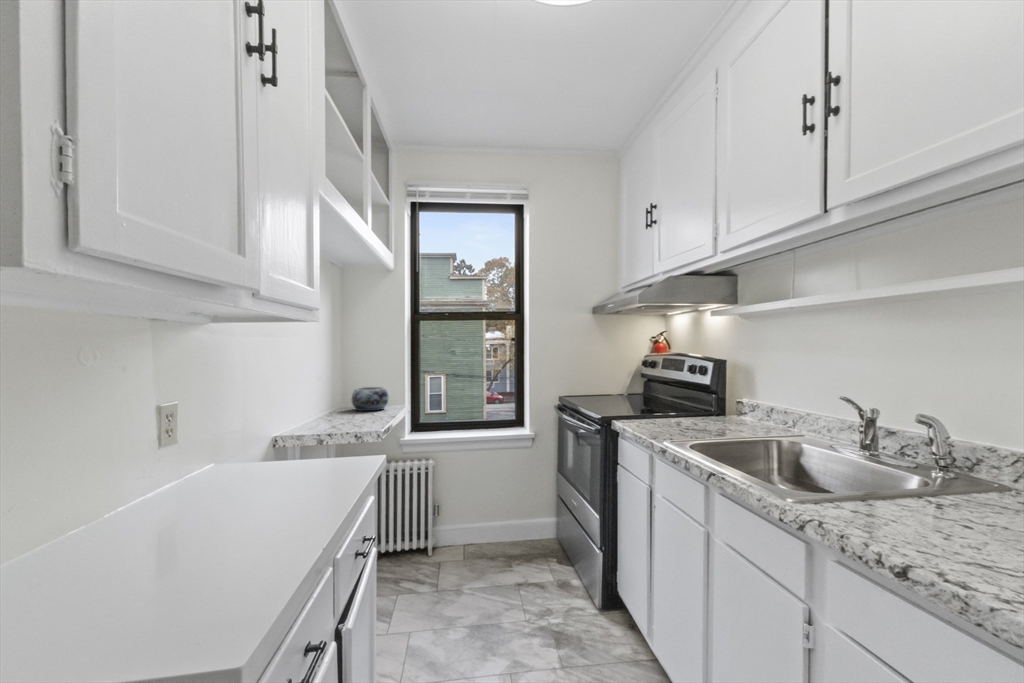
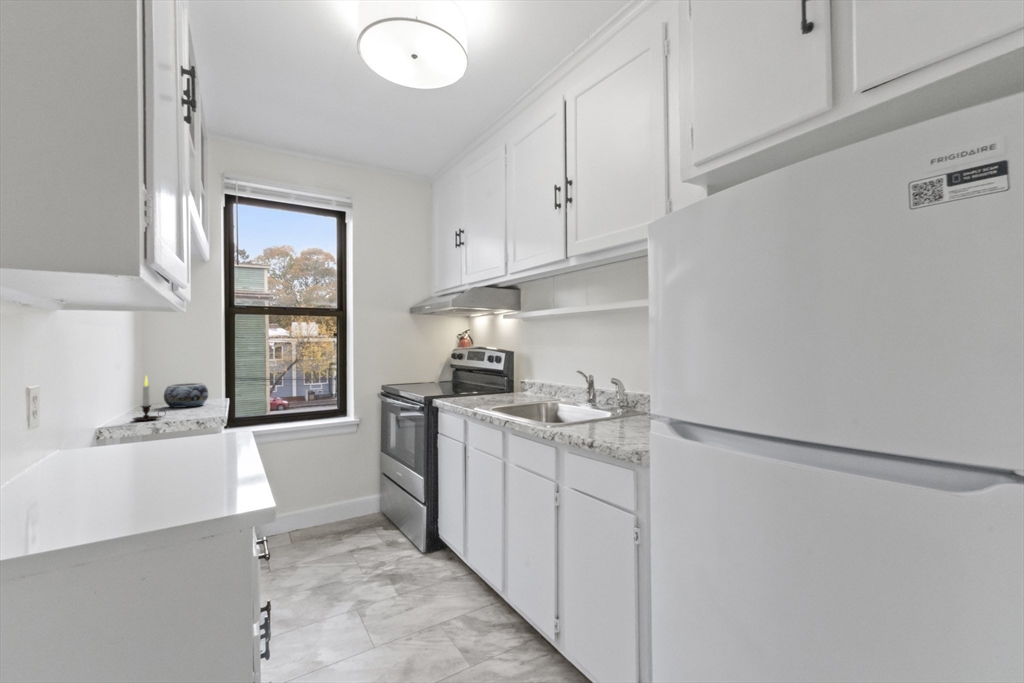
candle: none [310,381,337,426] -> present [133,376,165,421]

